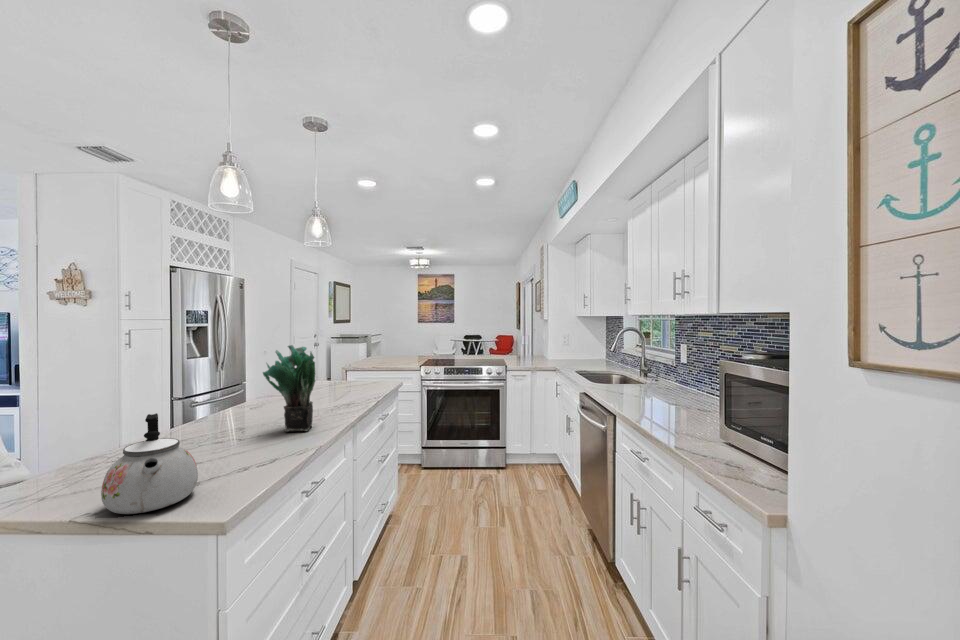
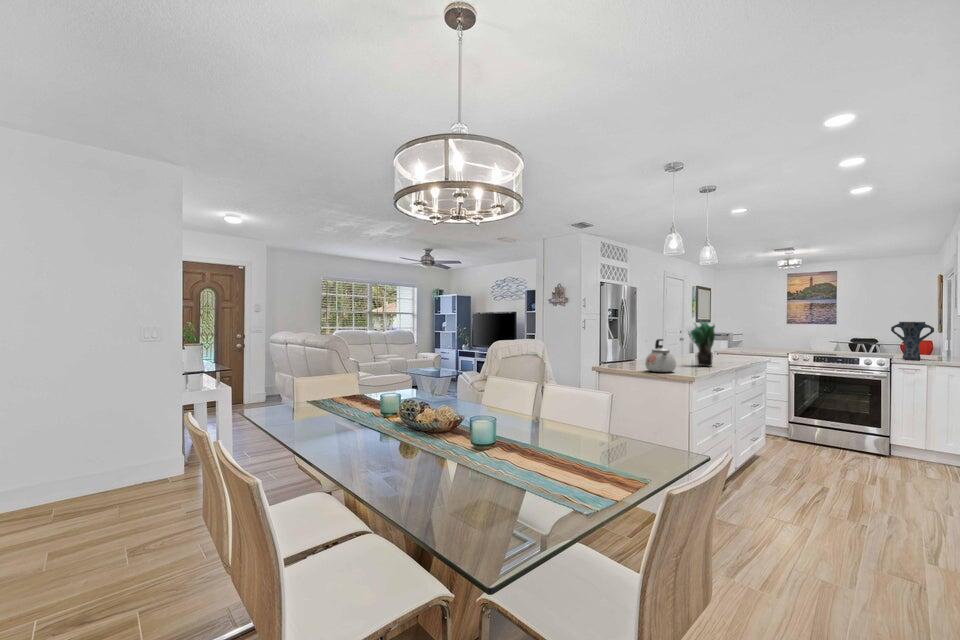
vase: none [505,328,536,366] -> present [891,322,934,360]

